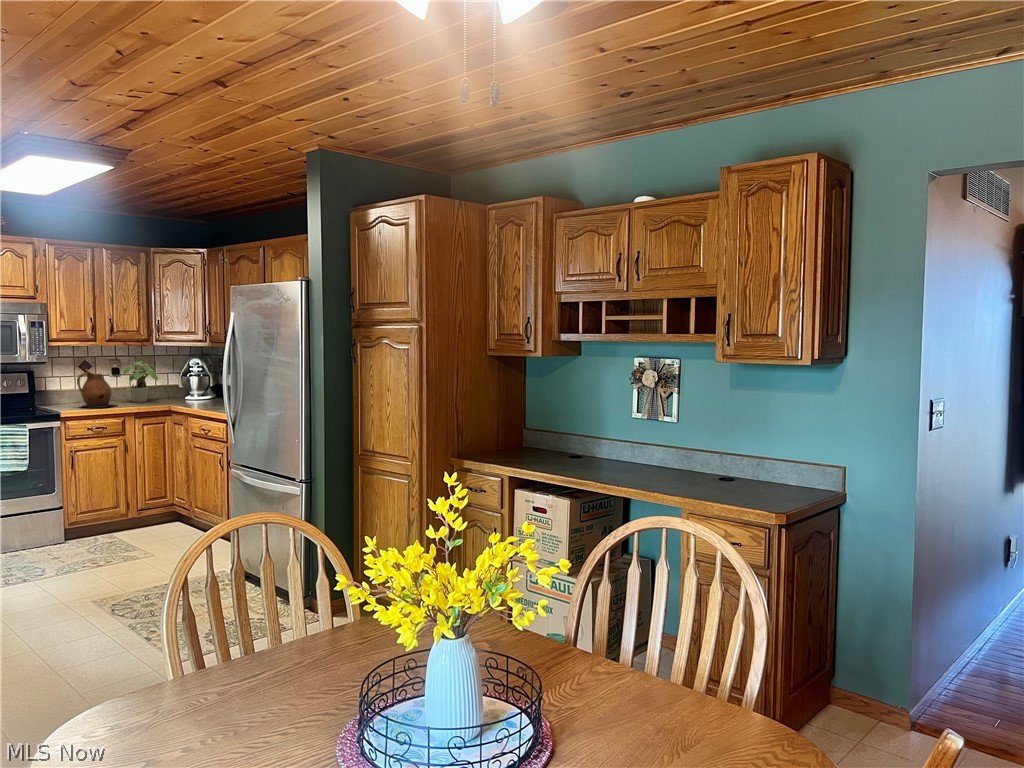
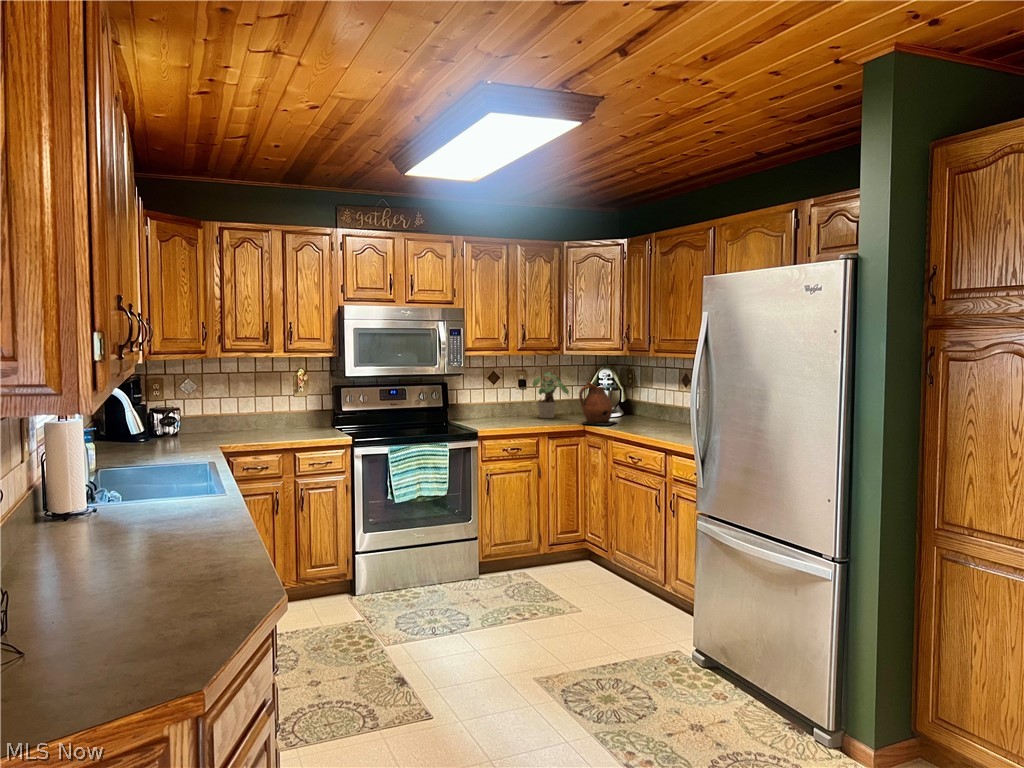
ceramic pitcher: present [77,369,116,407] -> present [579,381,617,425]

